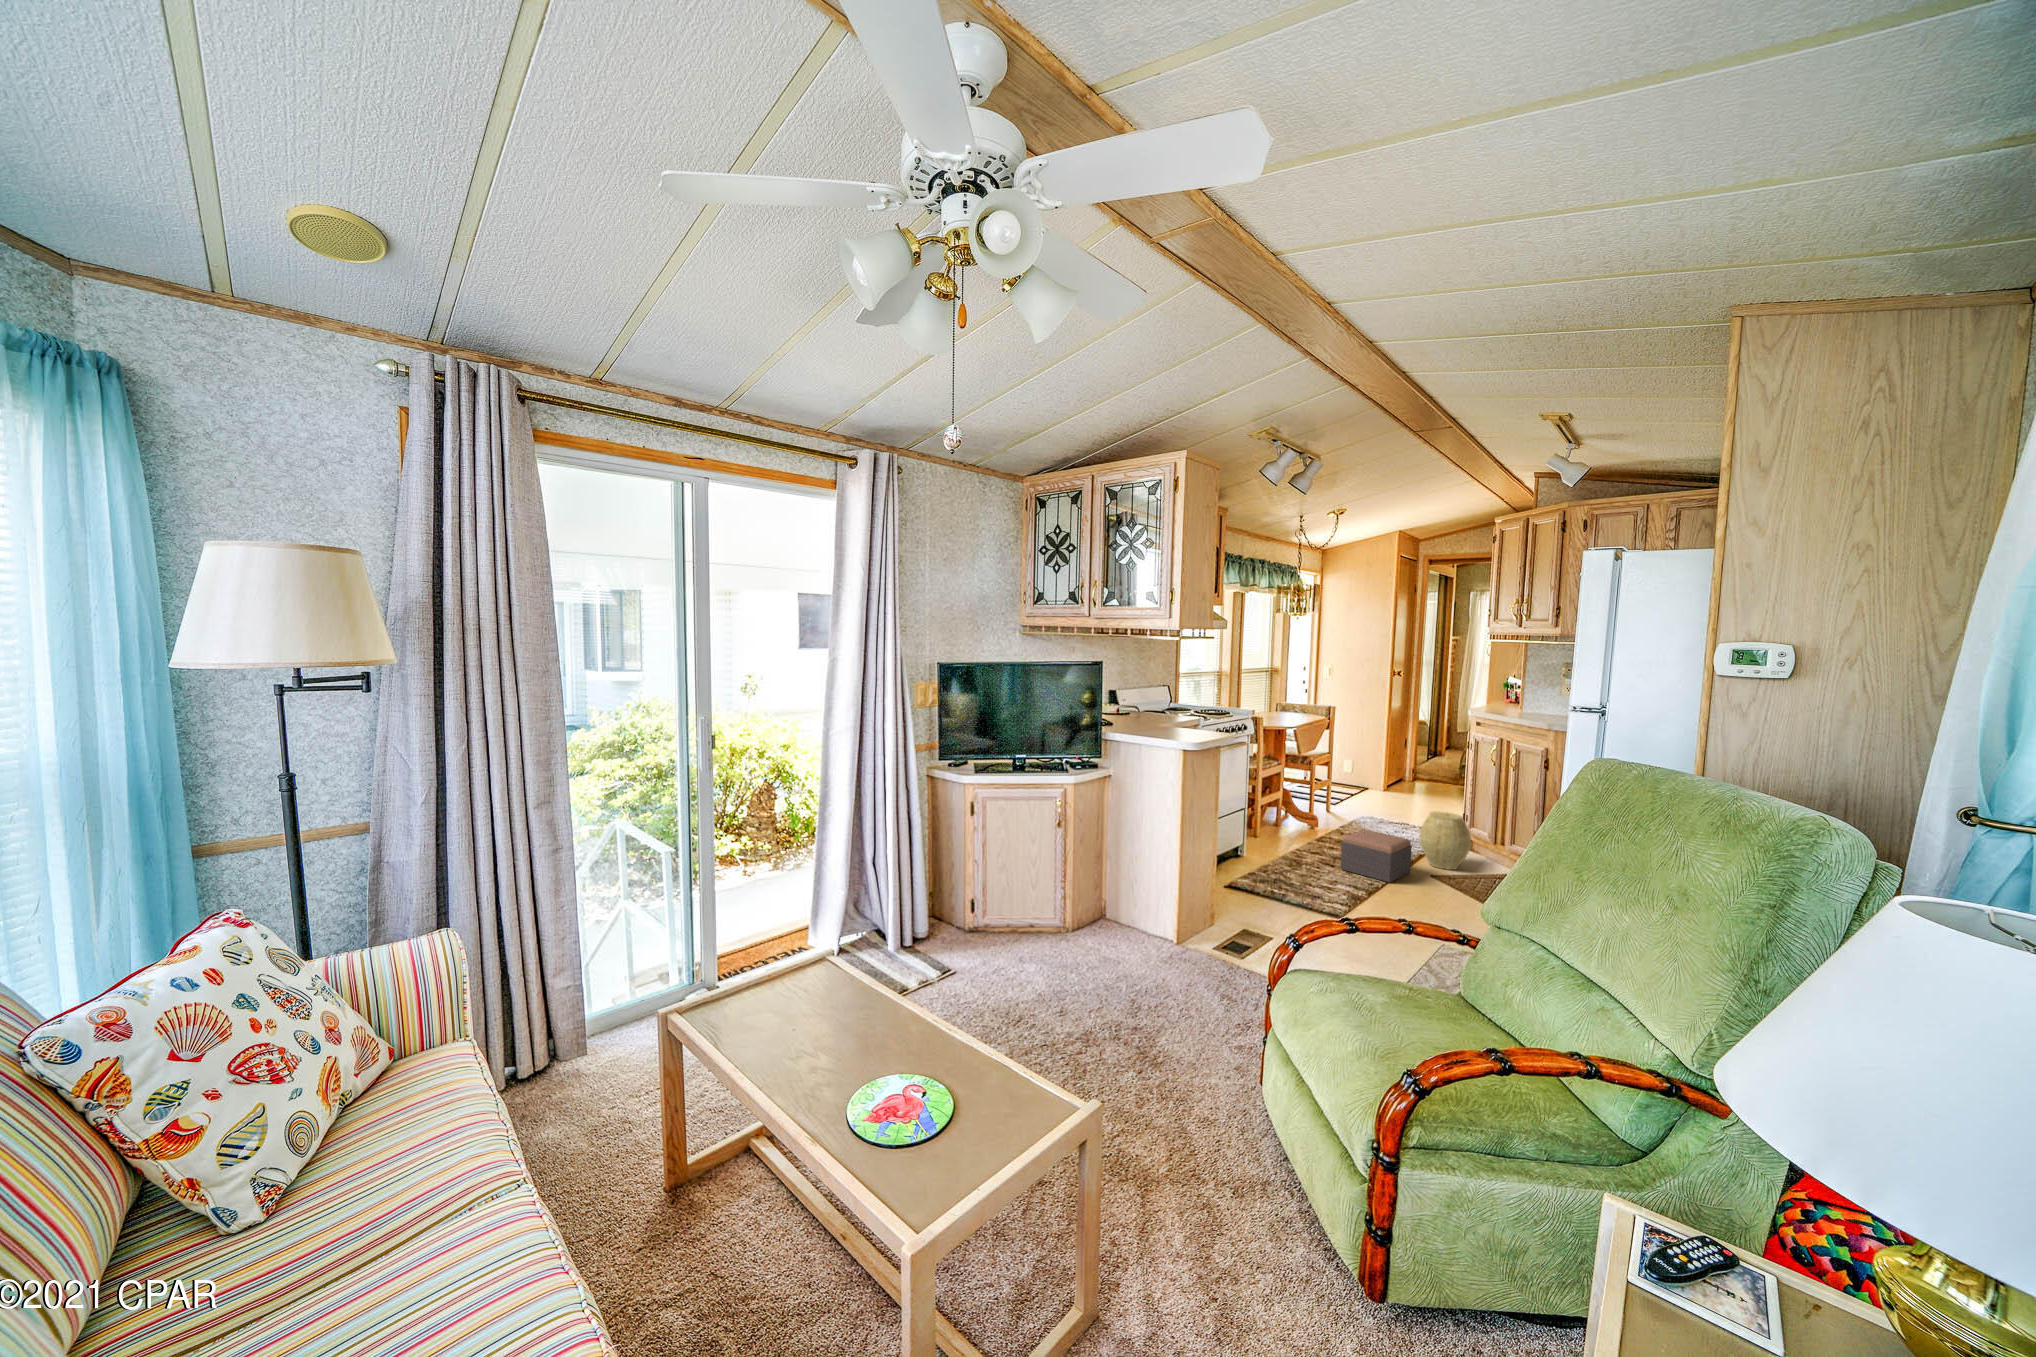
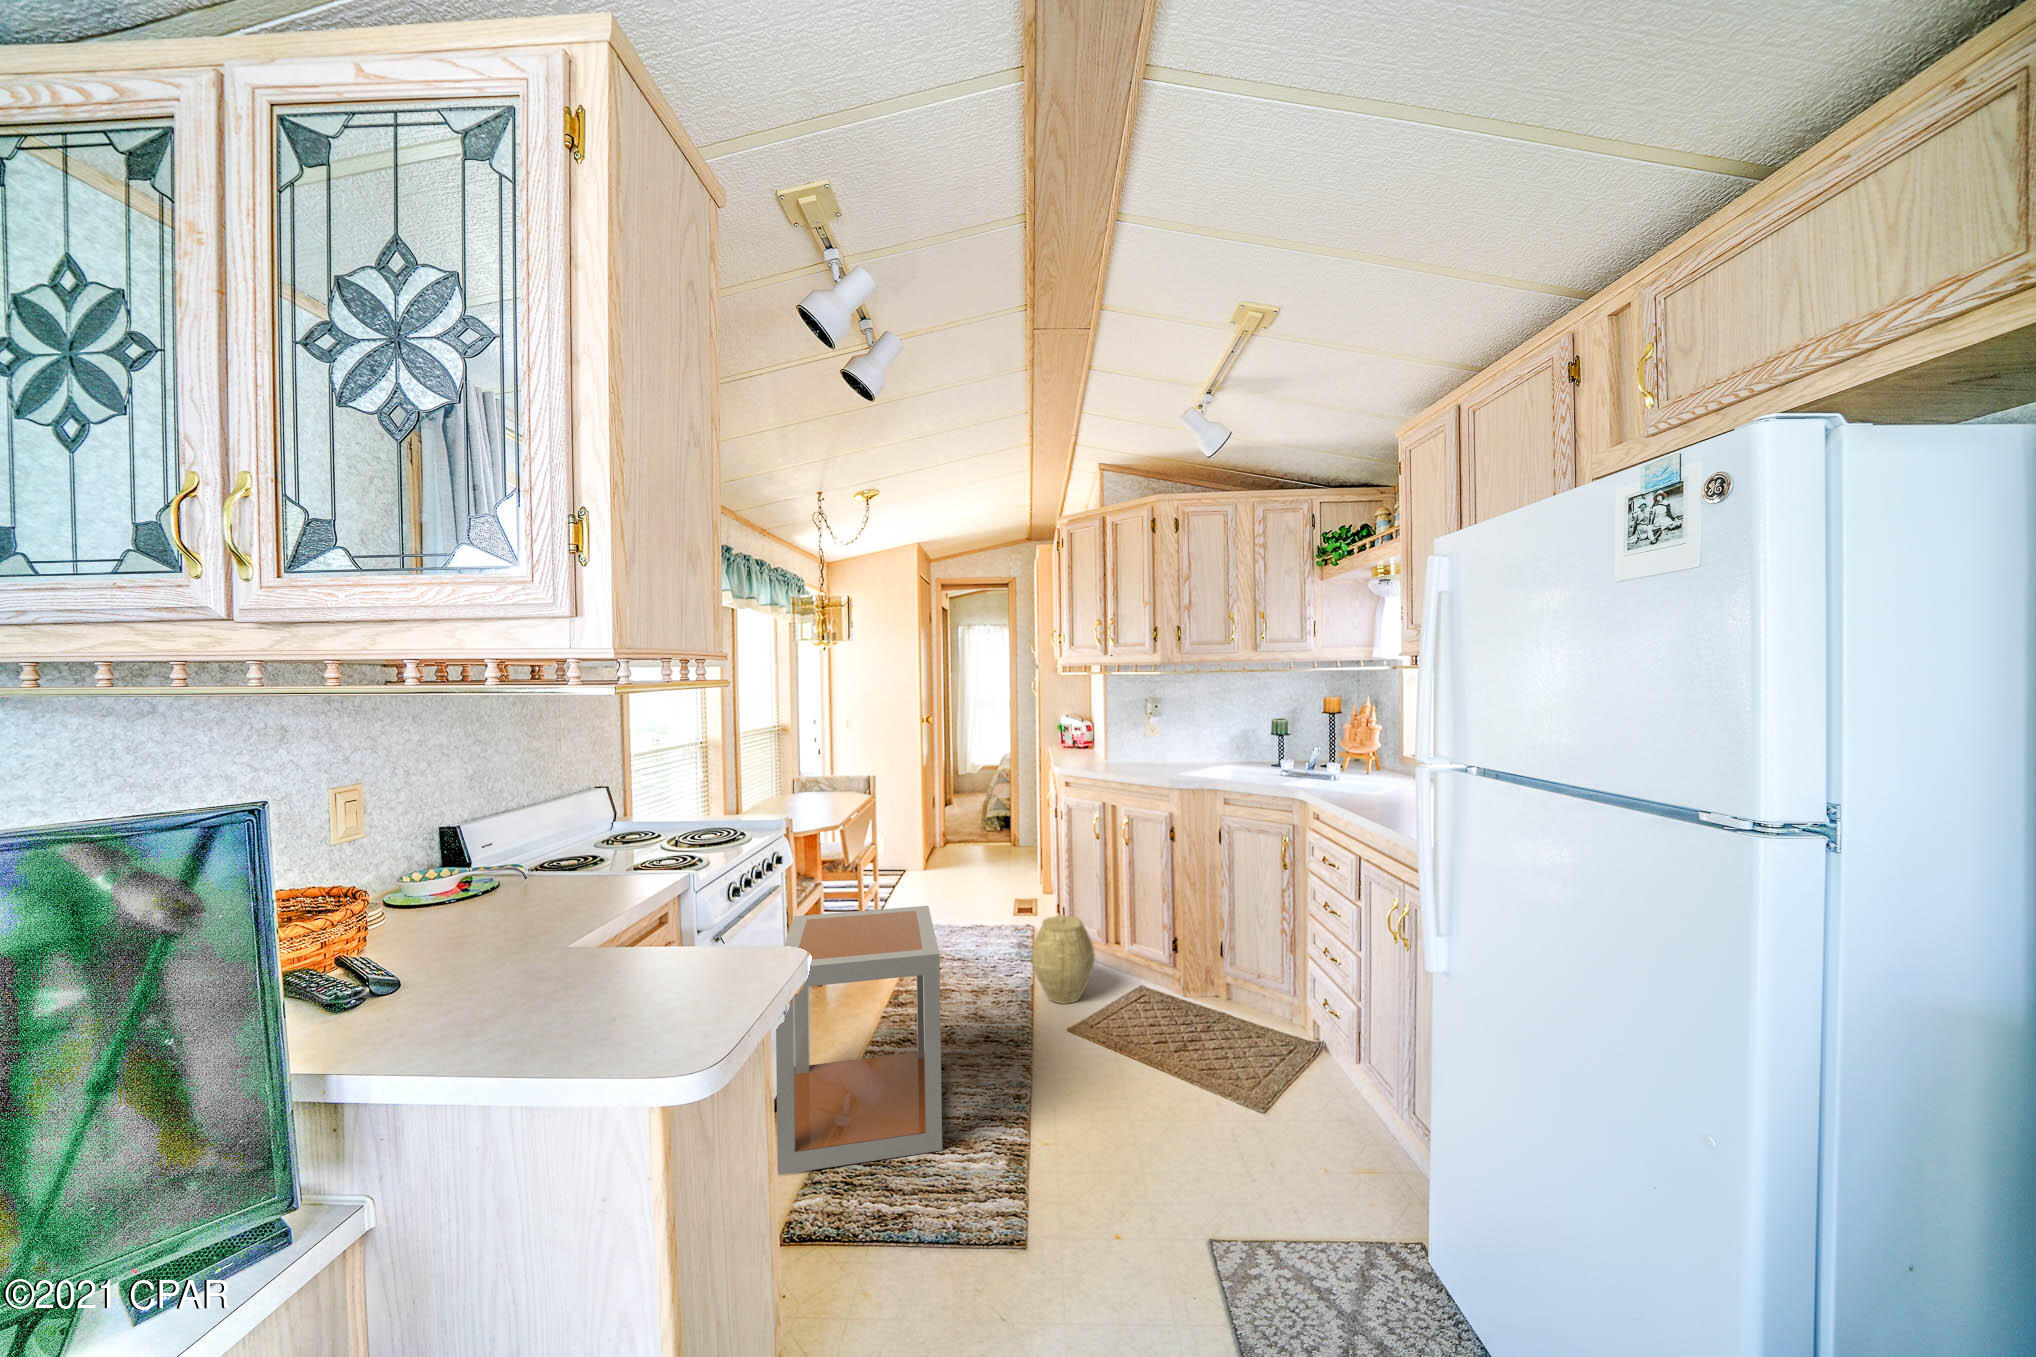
side table: none [1232,764,1333,889] -> present [776,906,942,1175]
footstool: present [1340,830,1412,883] -> none [952,978,1040,1071]

